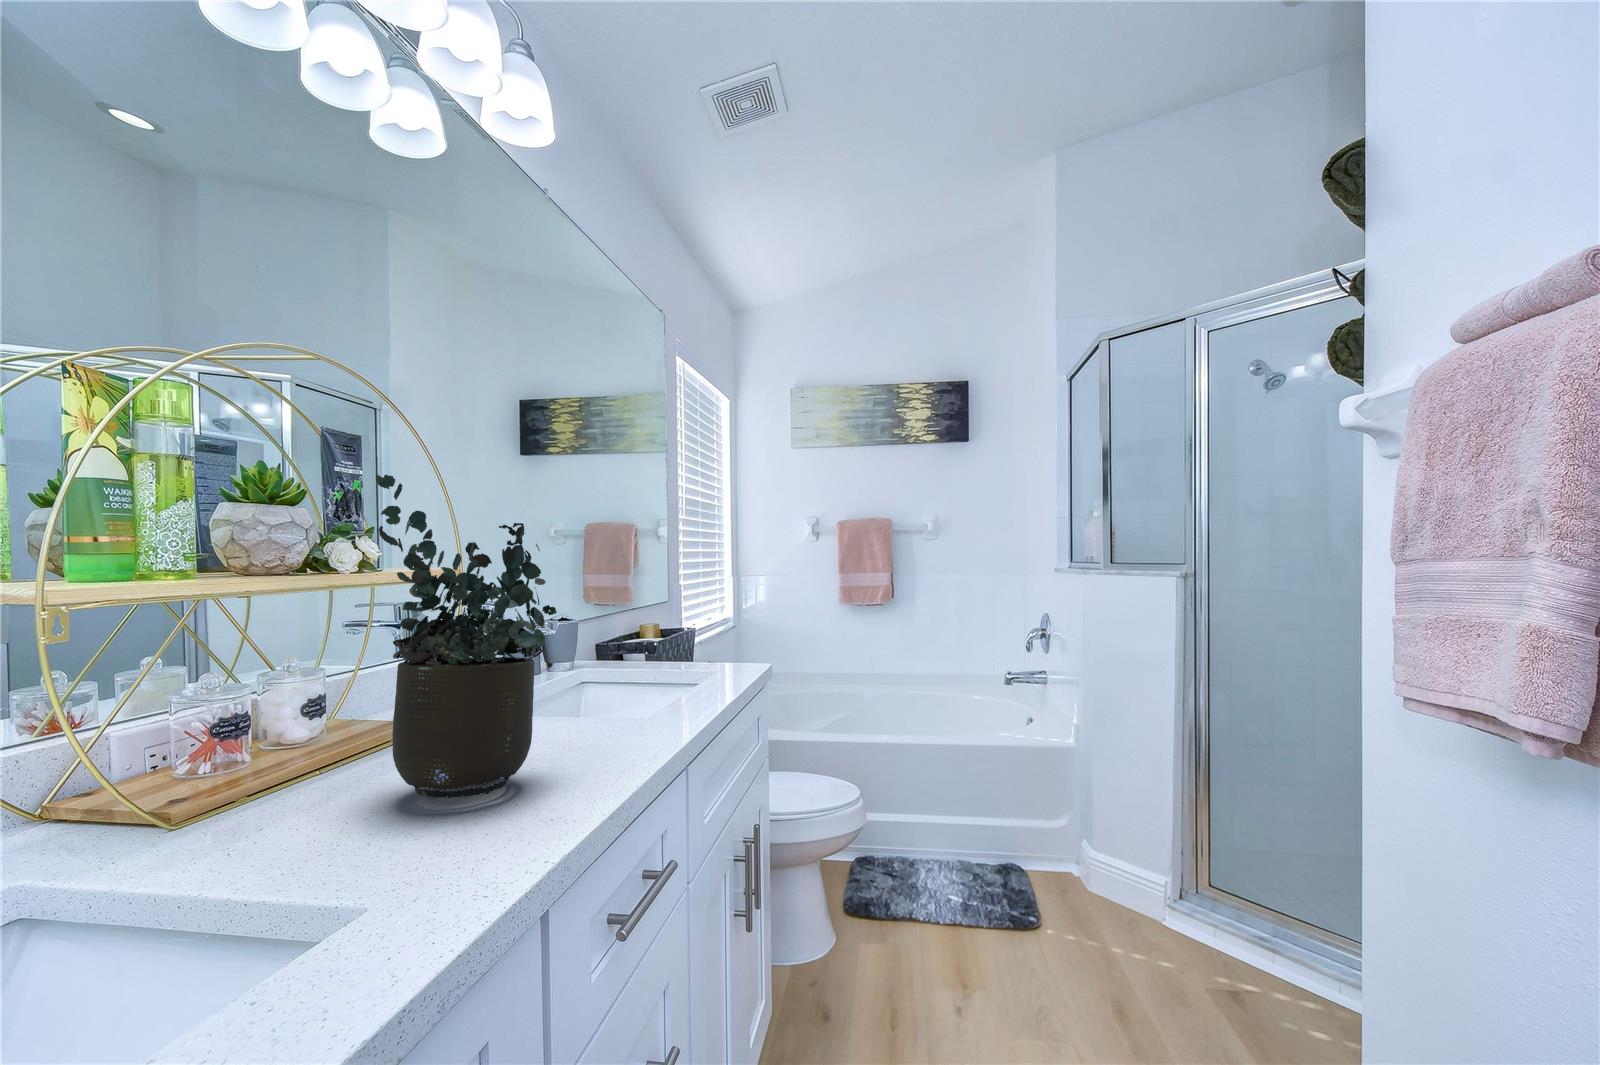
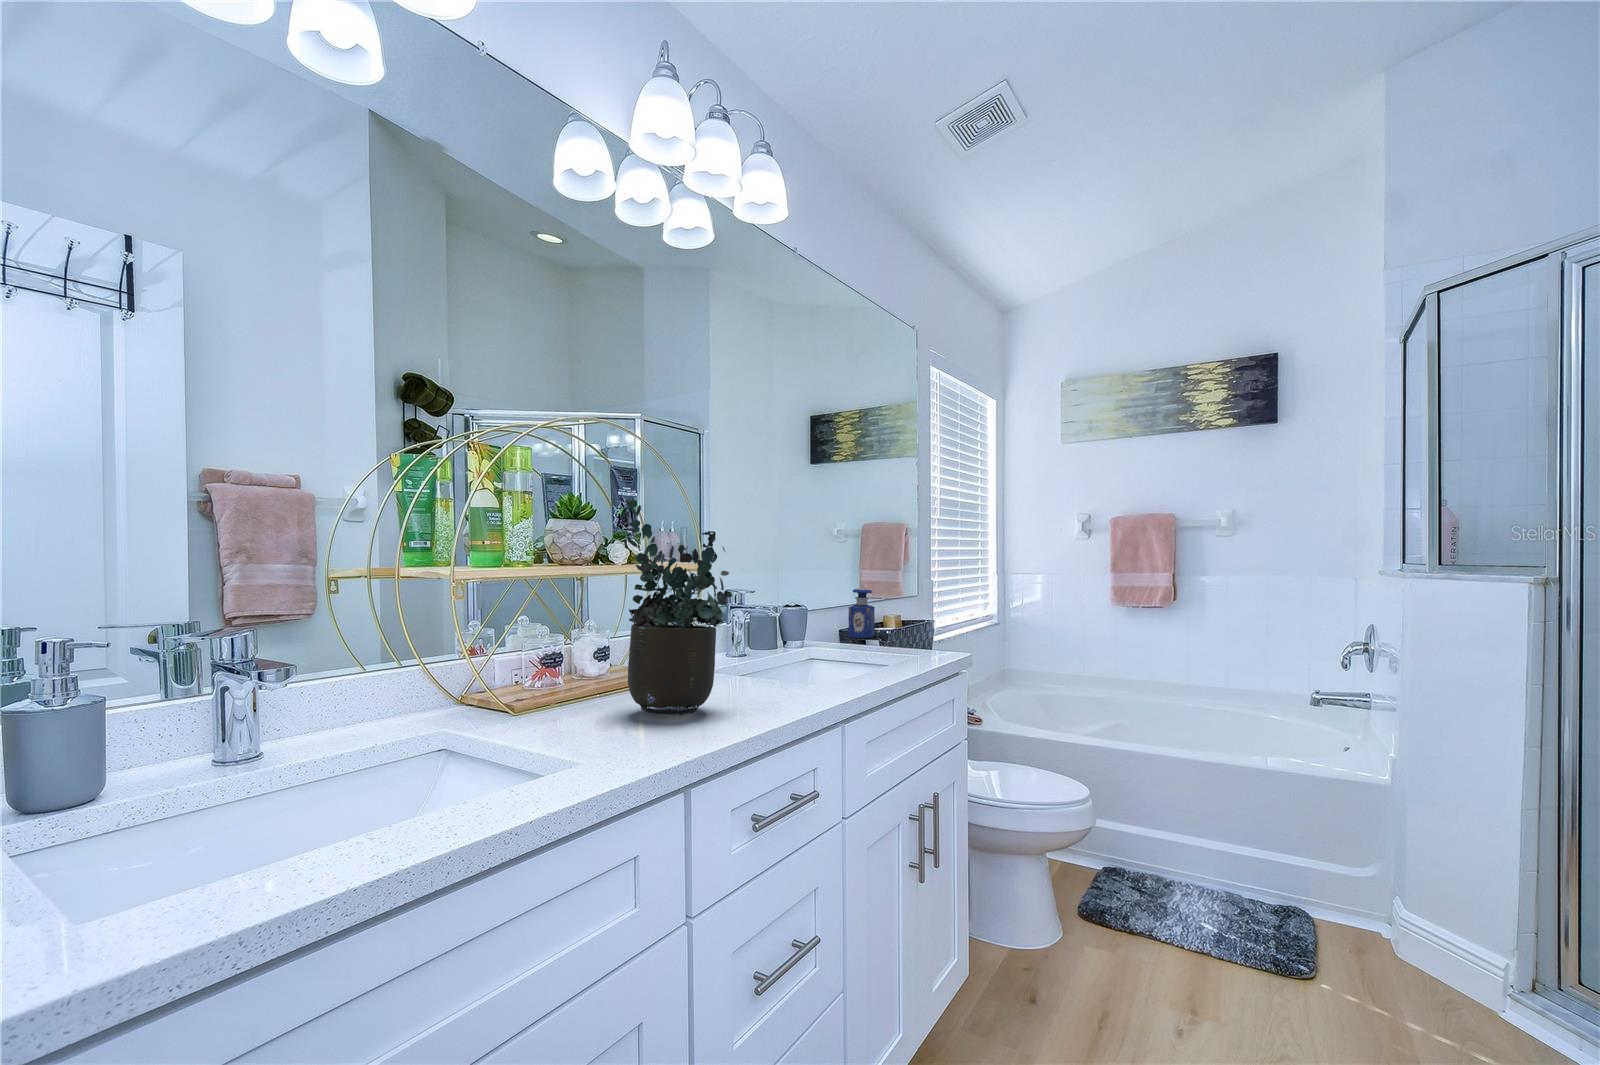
perfume bottle: none [616,596,645,652] -> present [849,588,875,638]

